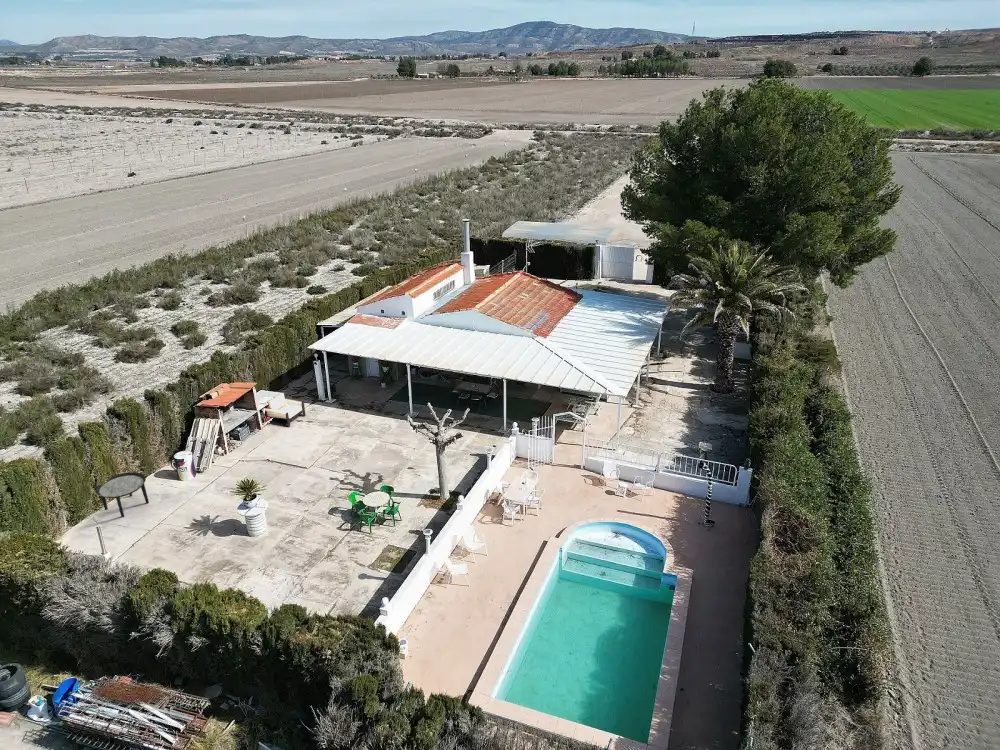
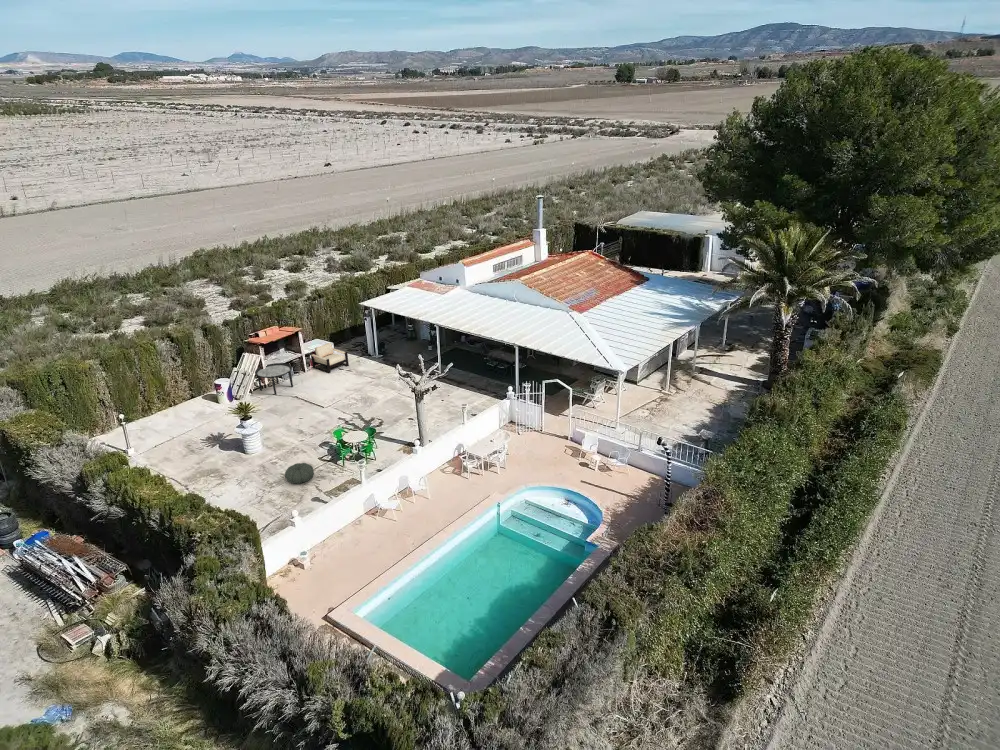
round table: present [96,472,149,517] -> present [255,363,293,395]
pouf: none [319,538,350,563] -> present [285,463,314,484]

